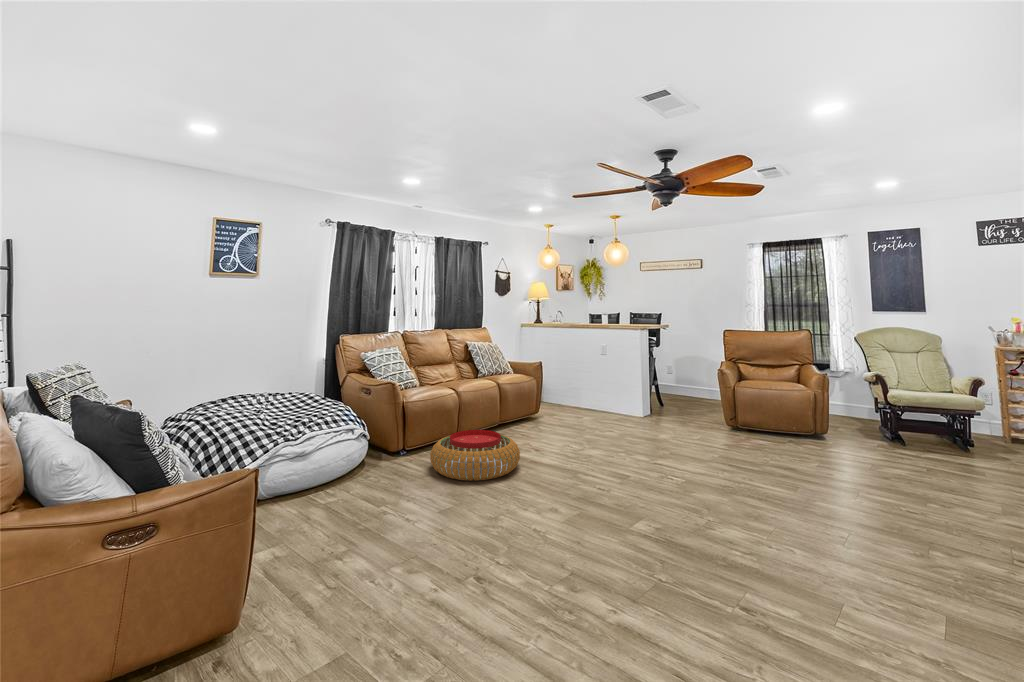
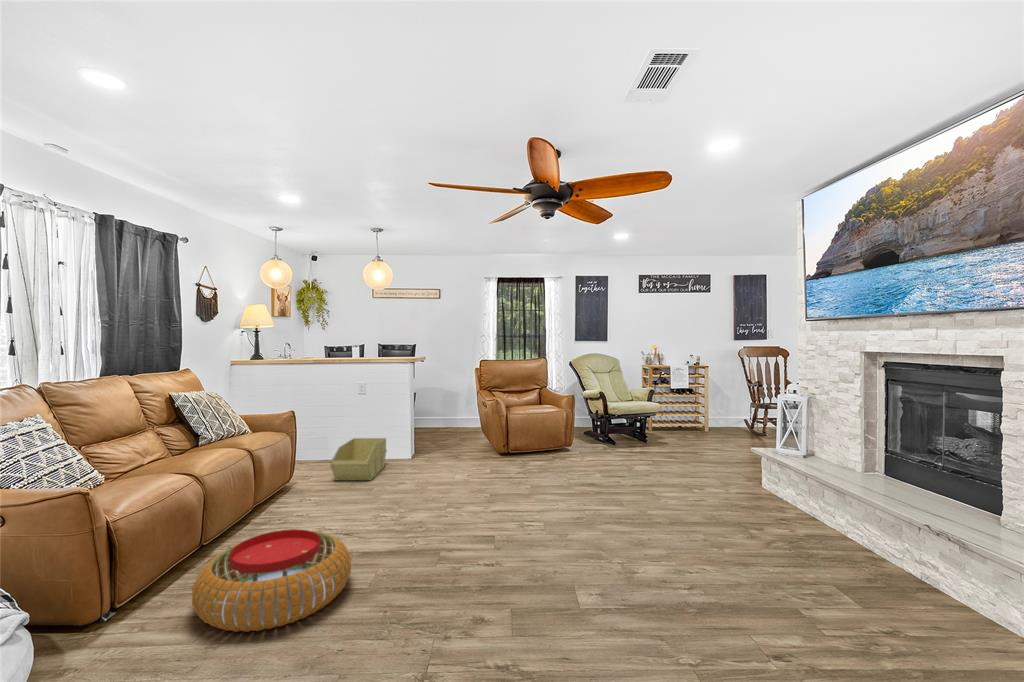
storage bin: none [565,389,618,422] -> present [330,438,387,480]

